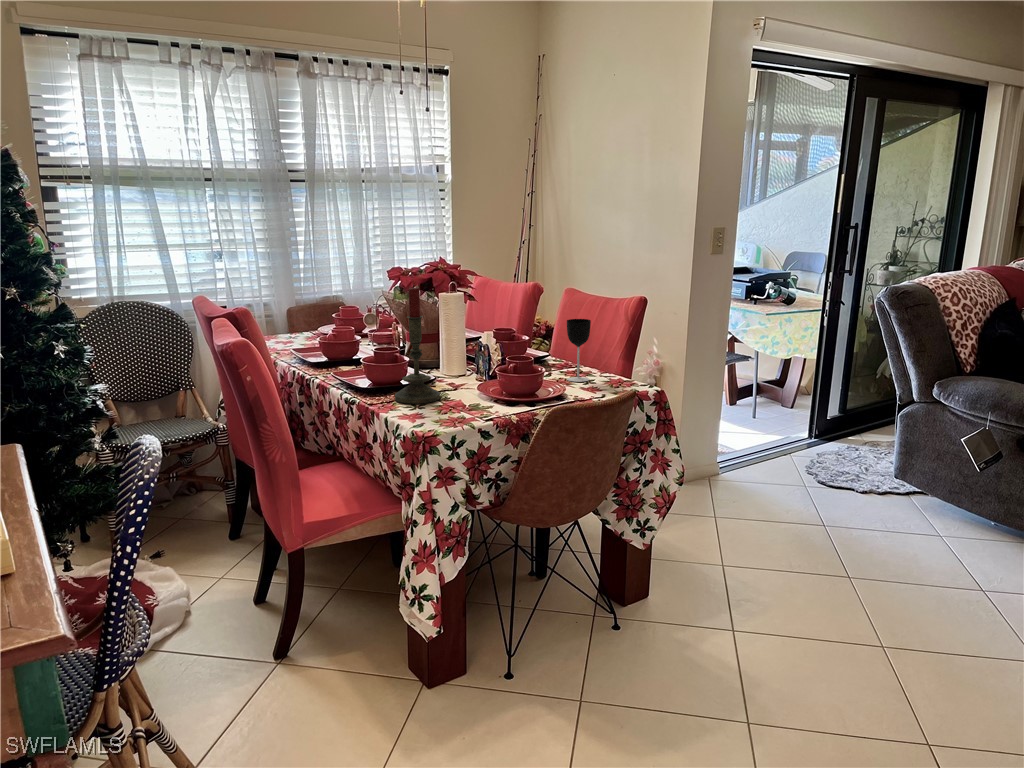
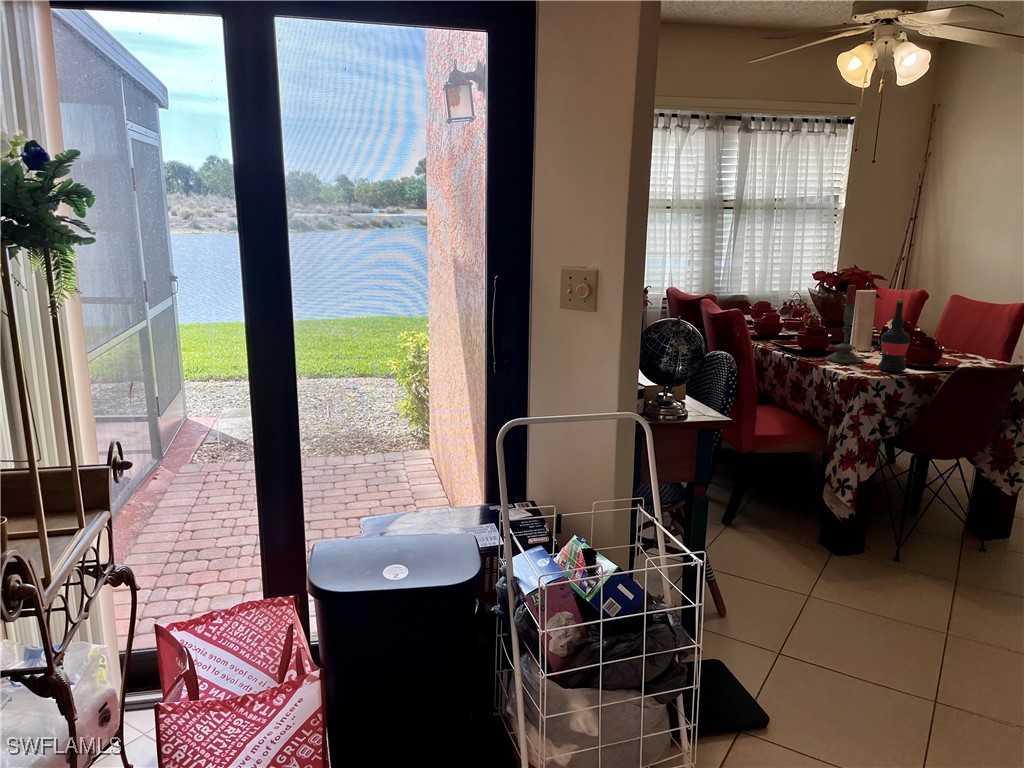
wine bottle: none [456,307,495,412] -> present [878,299,910,372]
wine glass: present [567,319,591,382] -> none [958,316,985,362]

